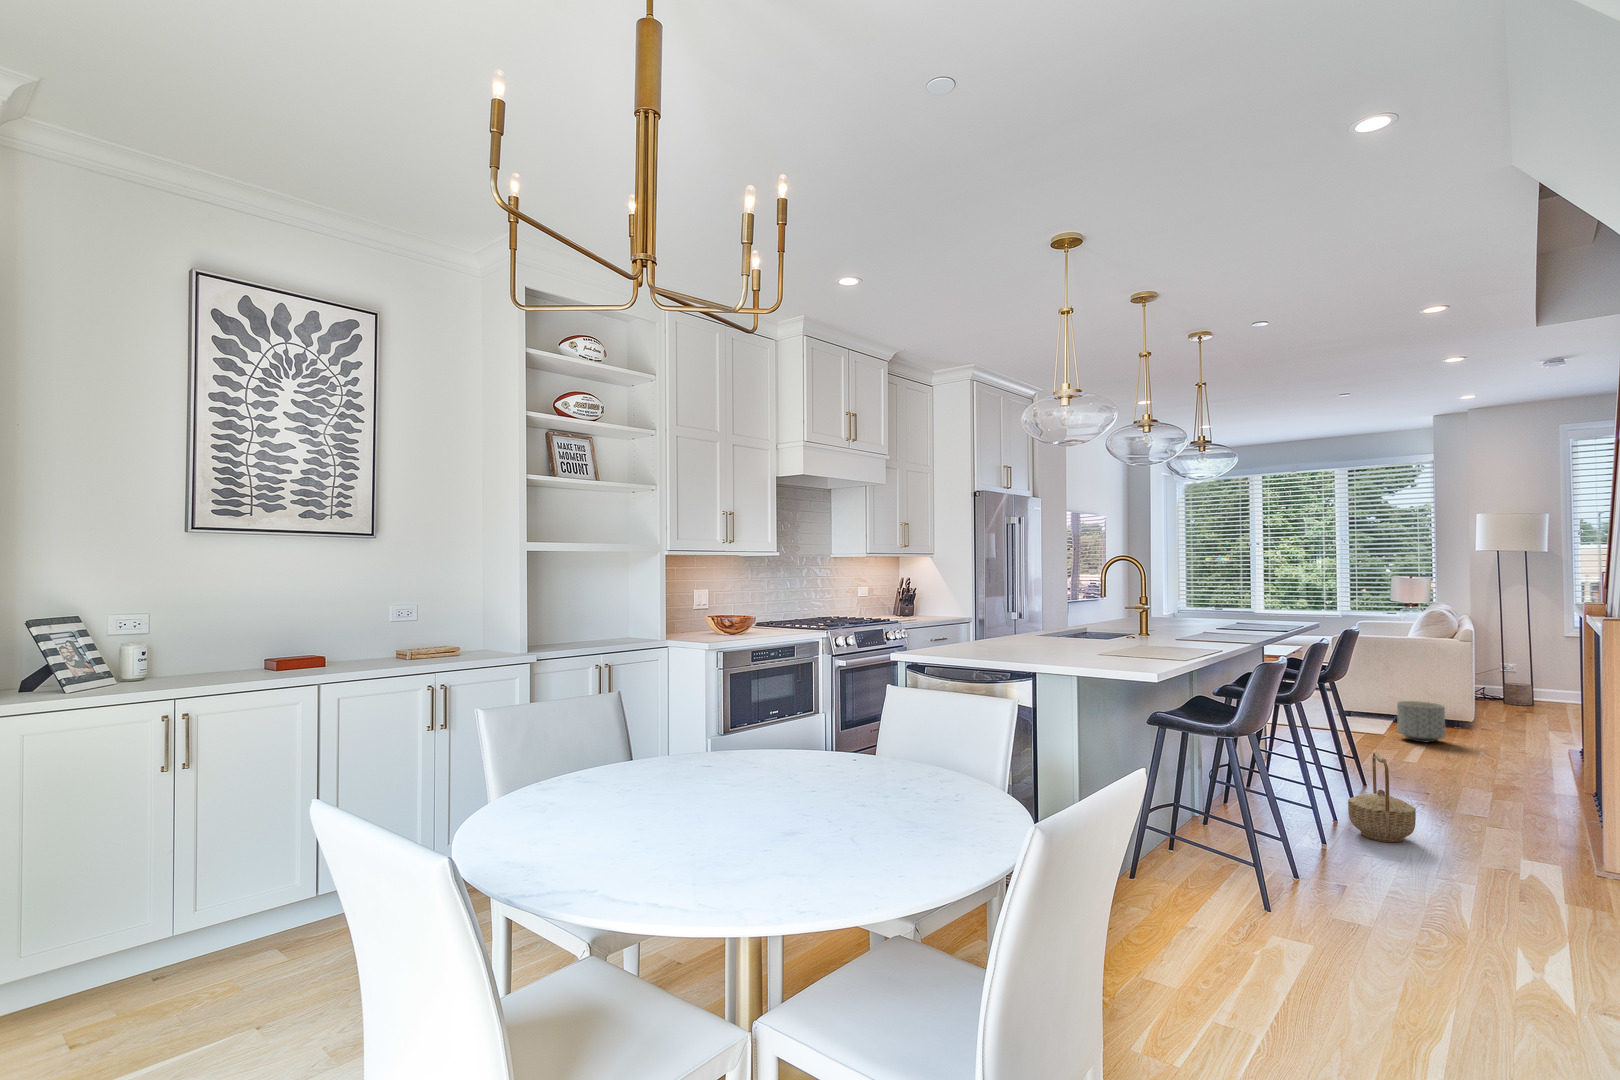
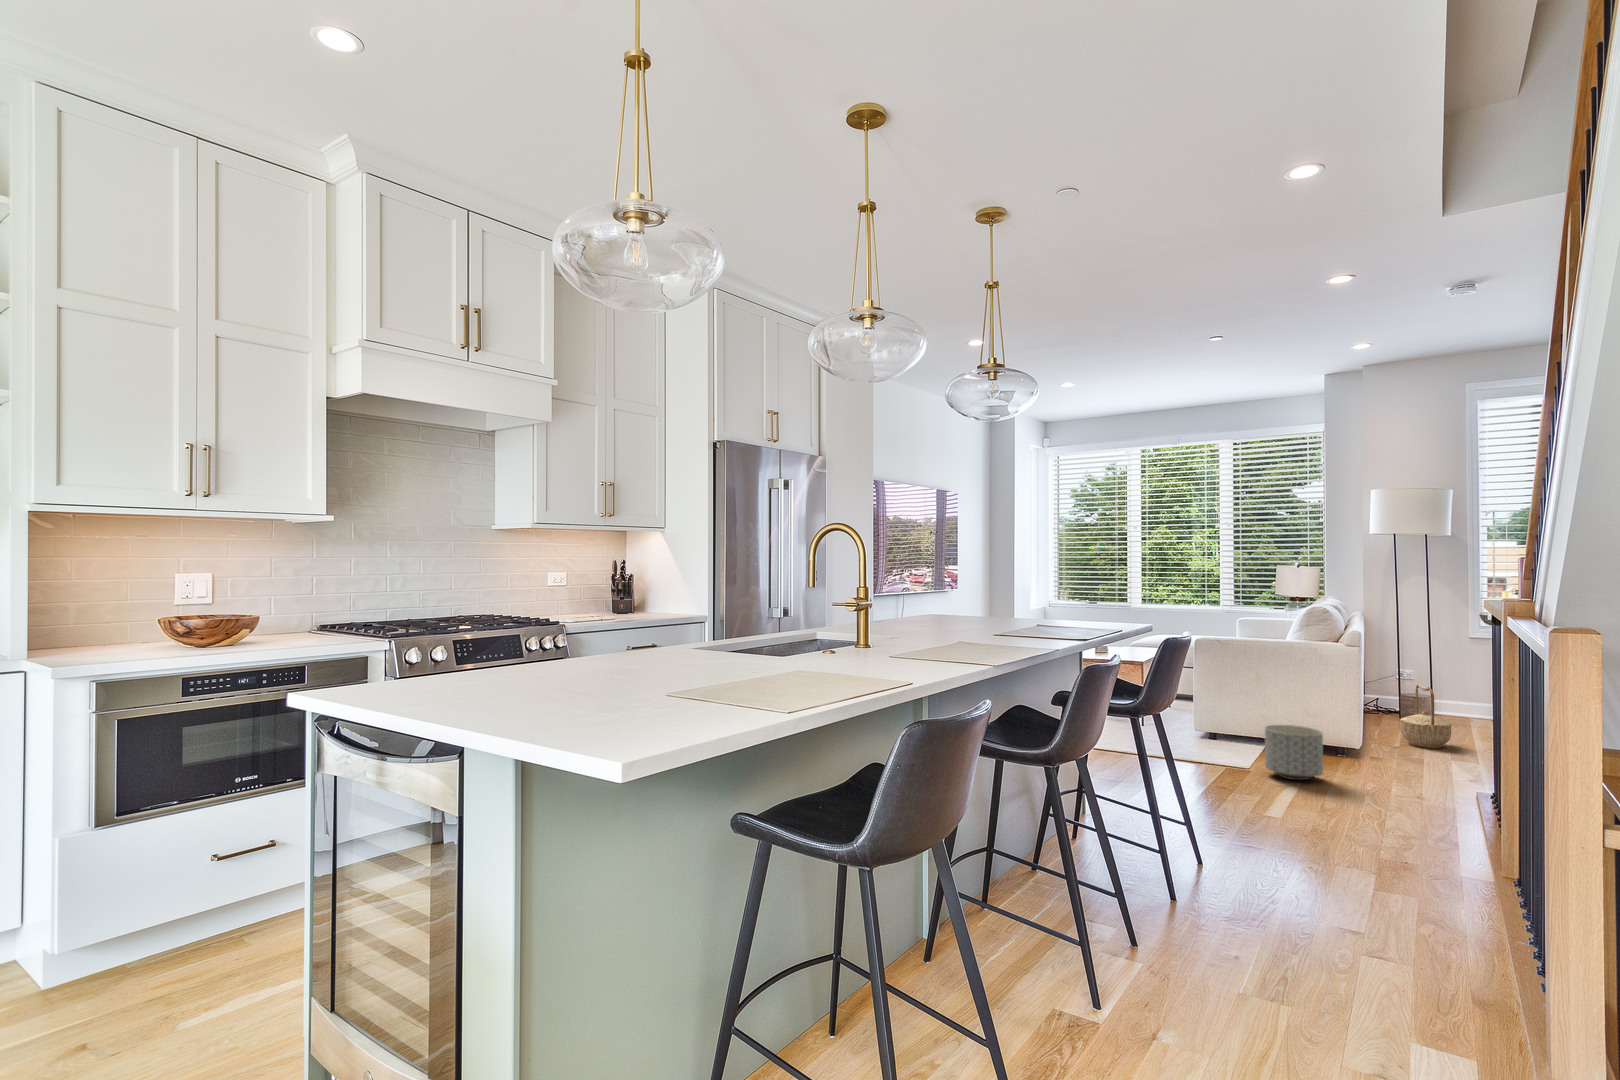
basket: present [1348,752,1416,842] -> present [1400,684,1451,748]

